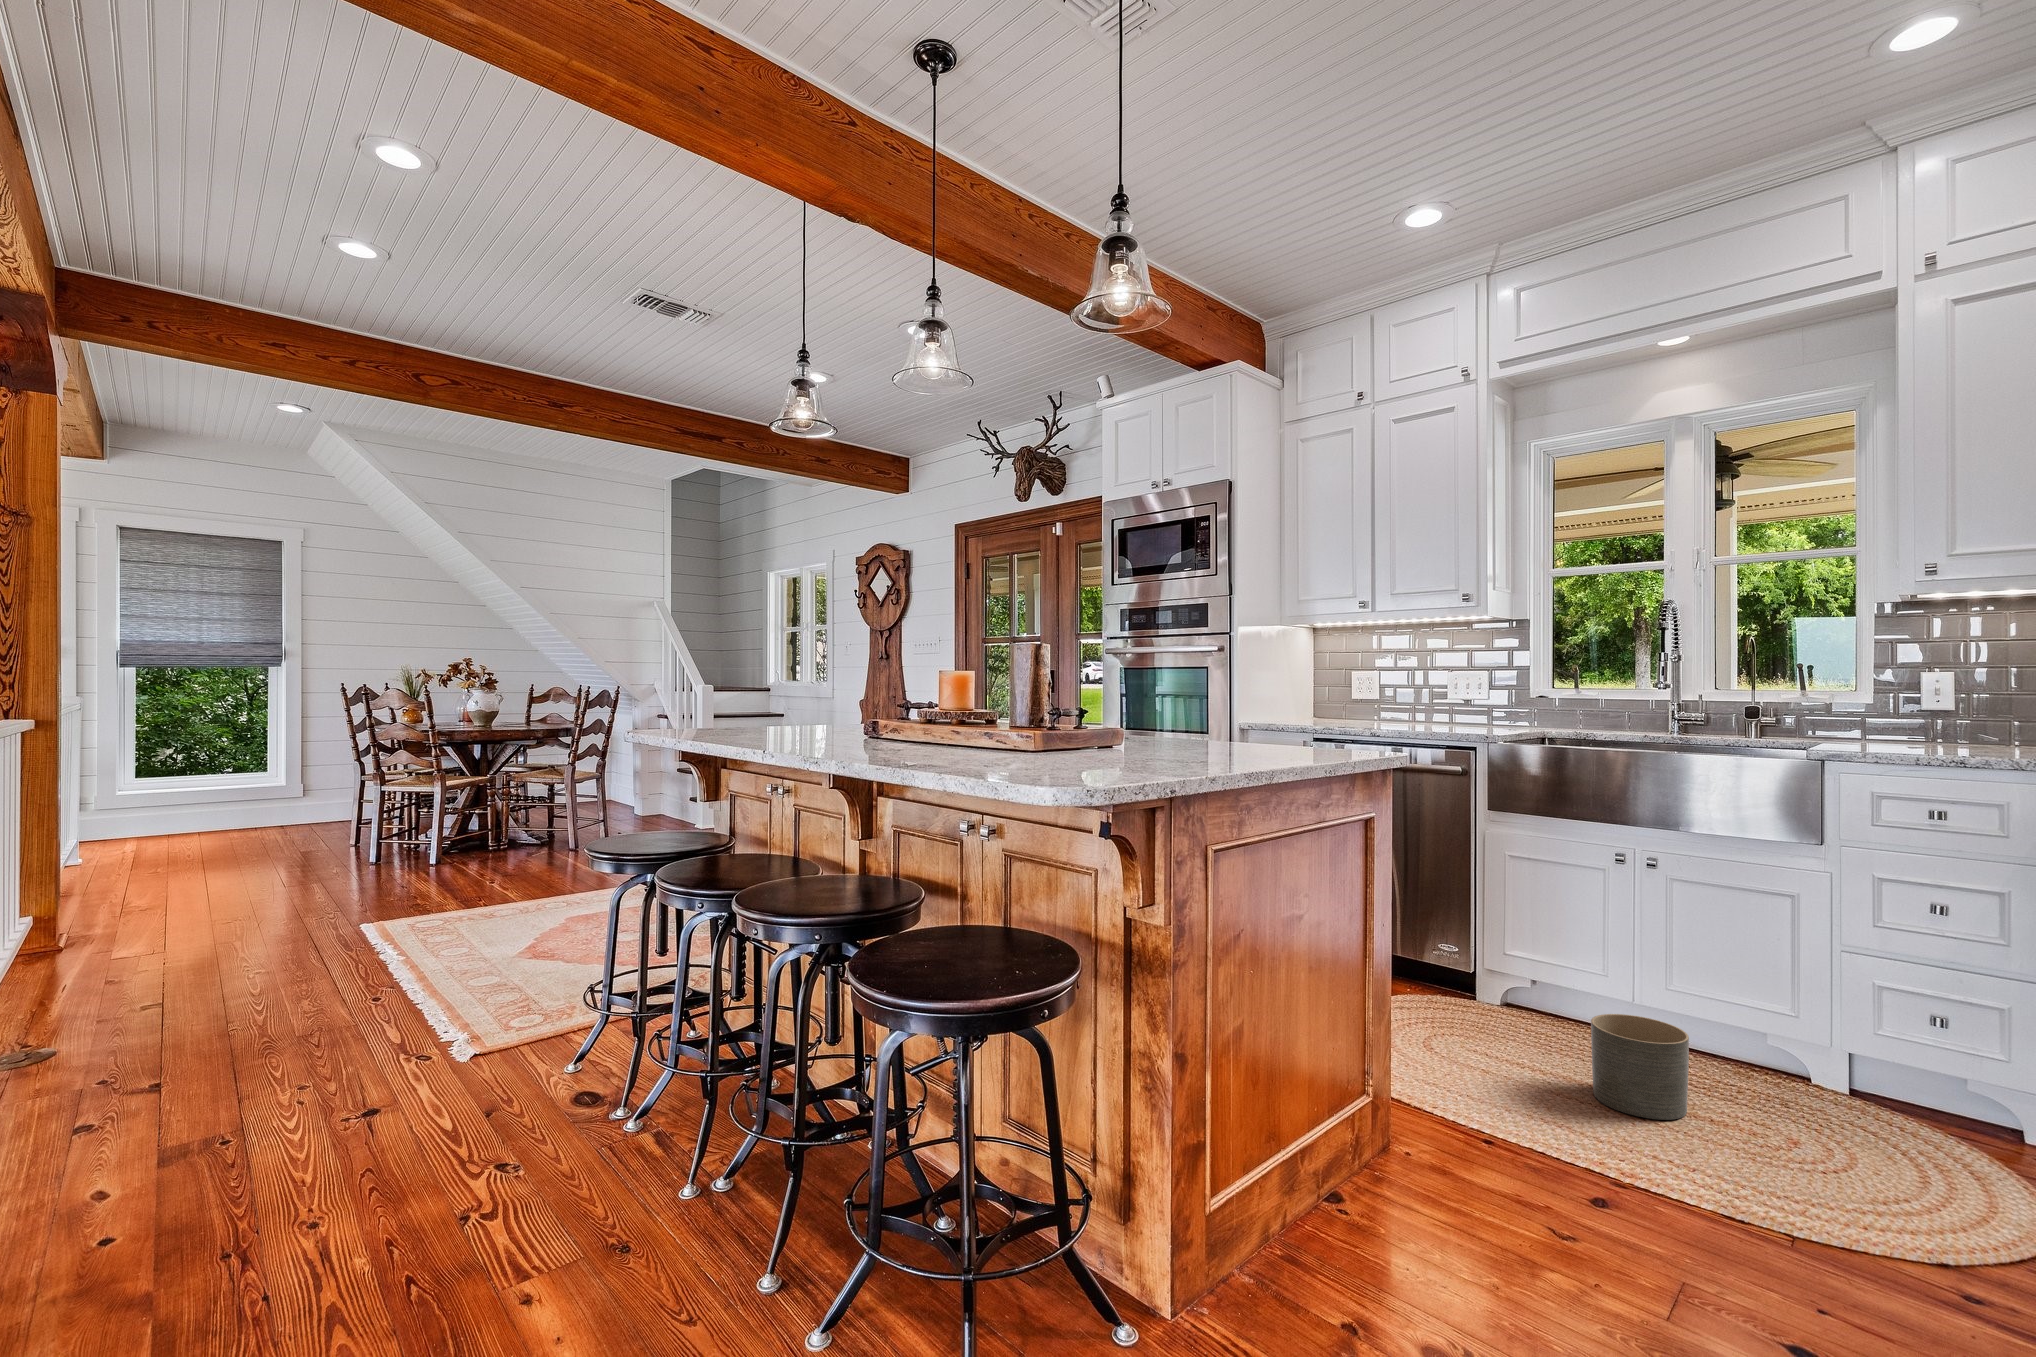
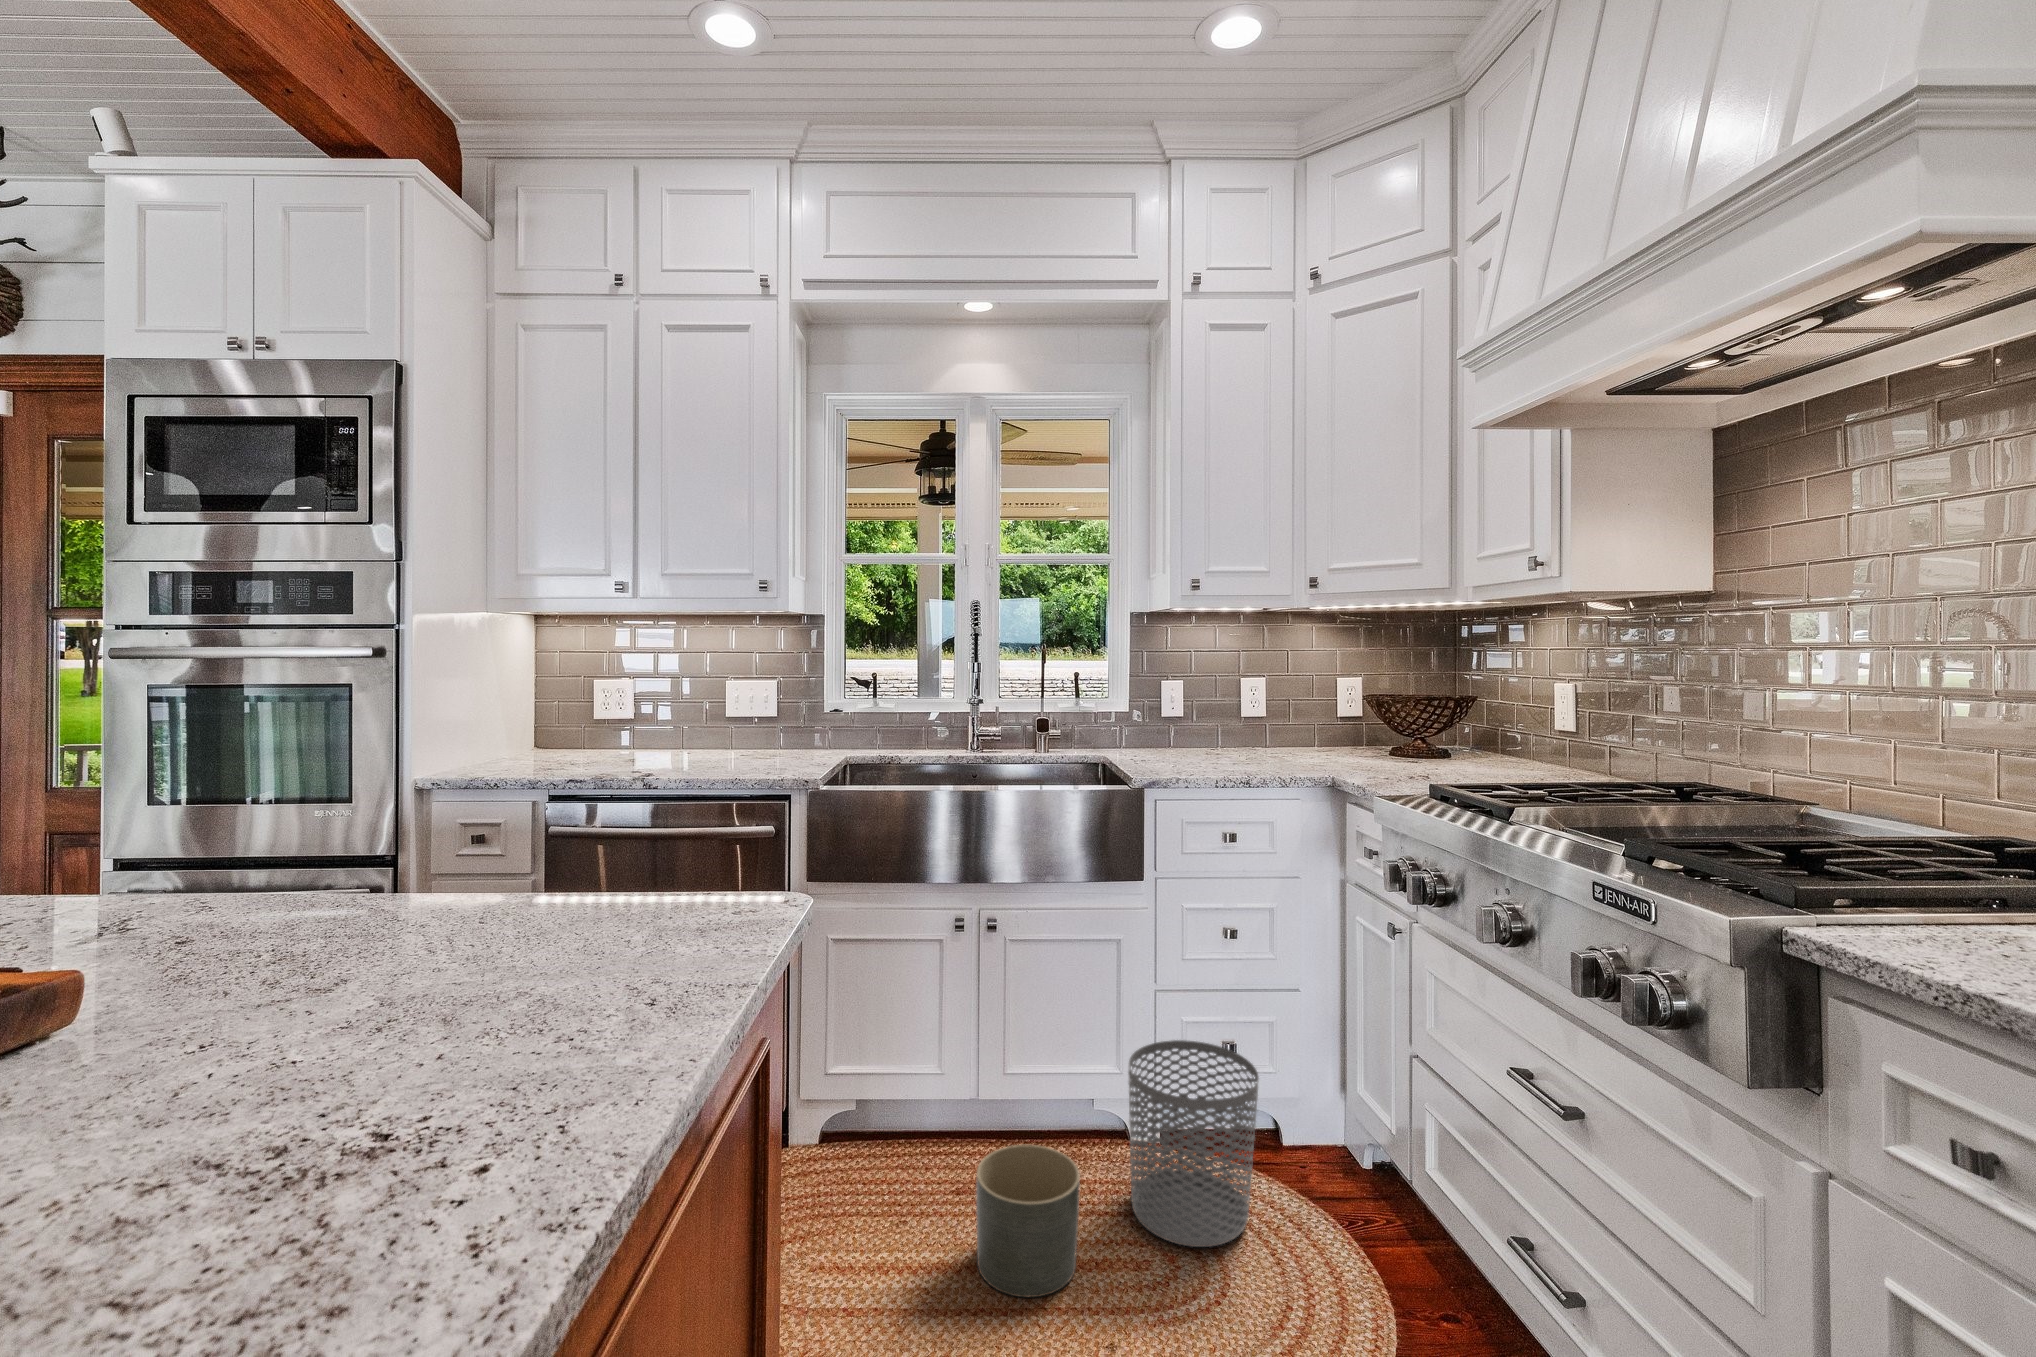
waste bin: none [1762,976,1917,1155] -> present [1128,1040,1259,1247]

